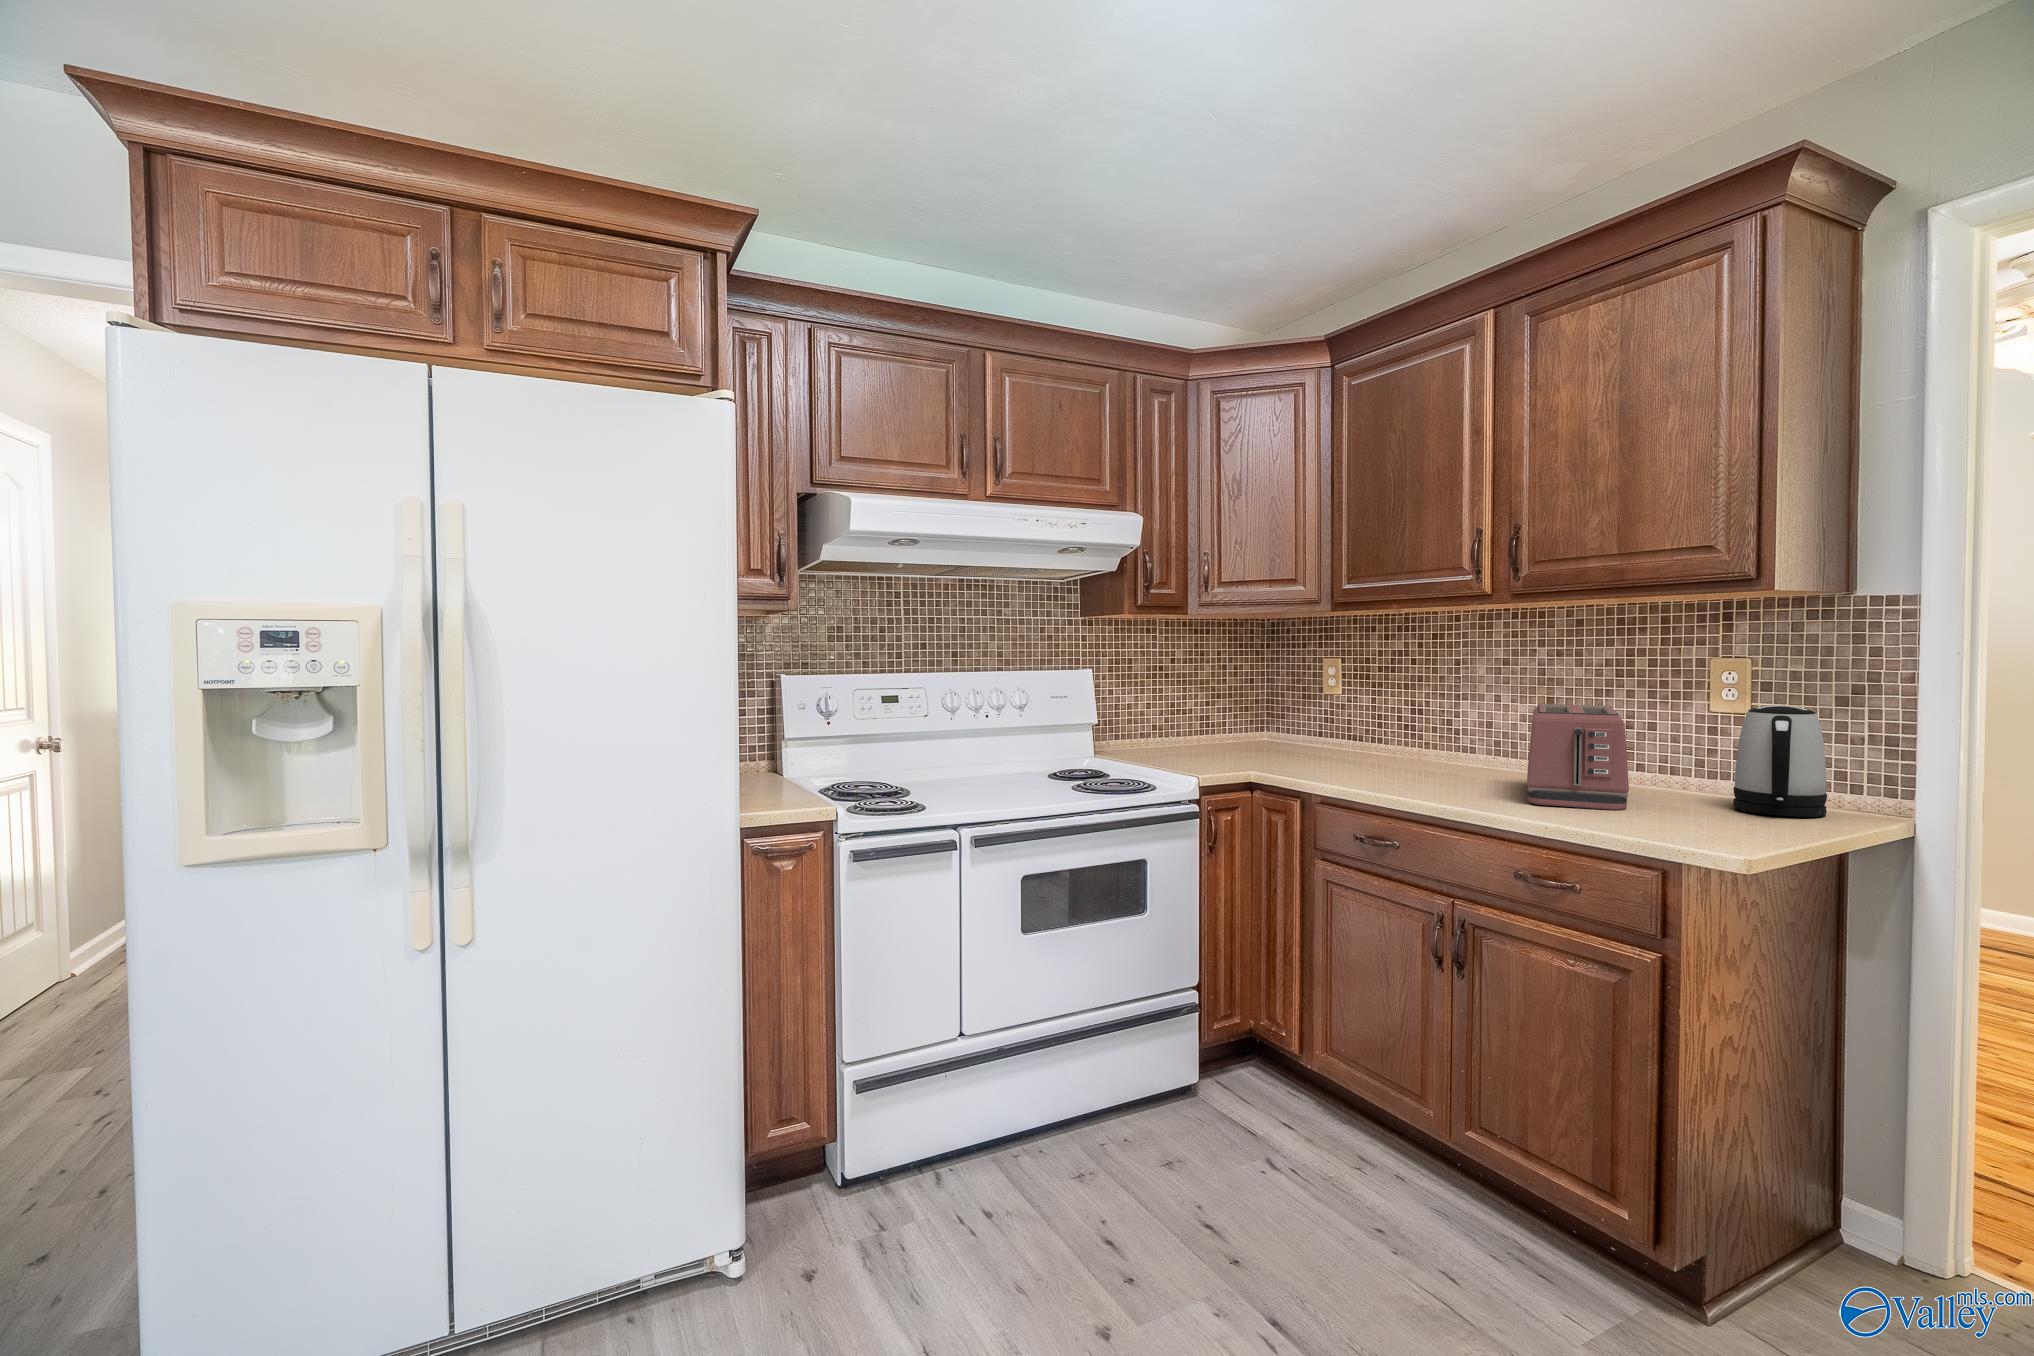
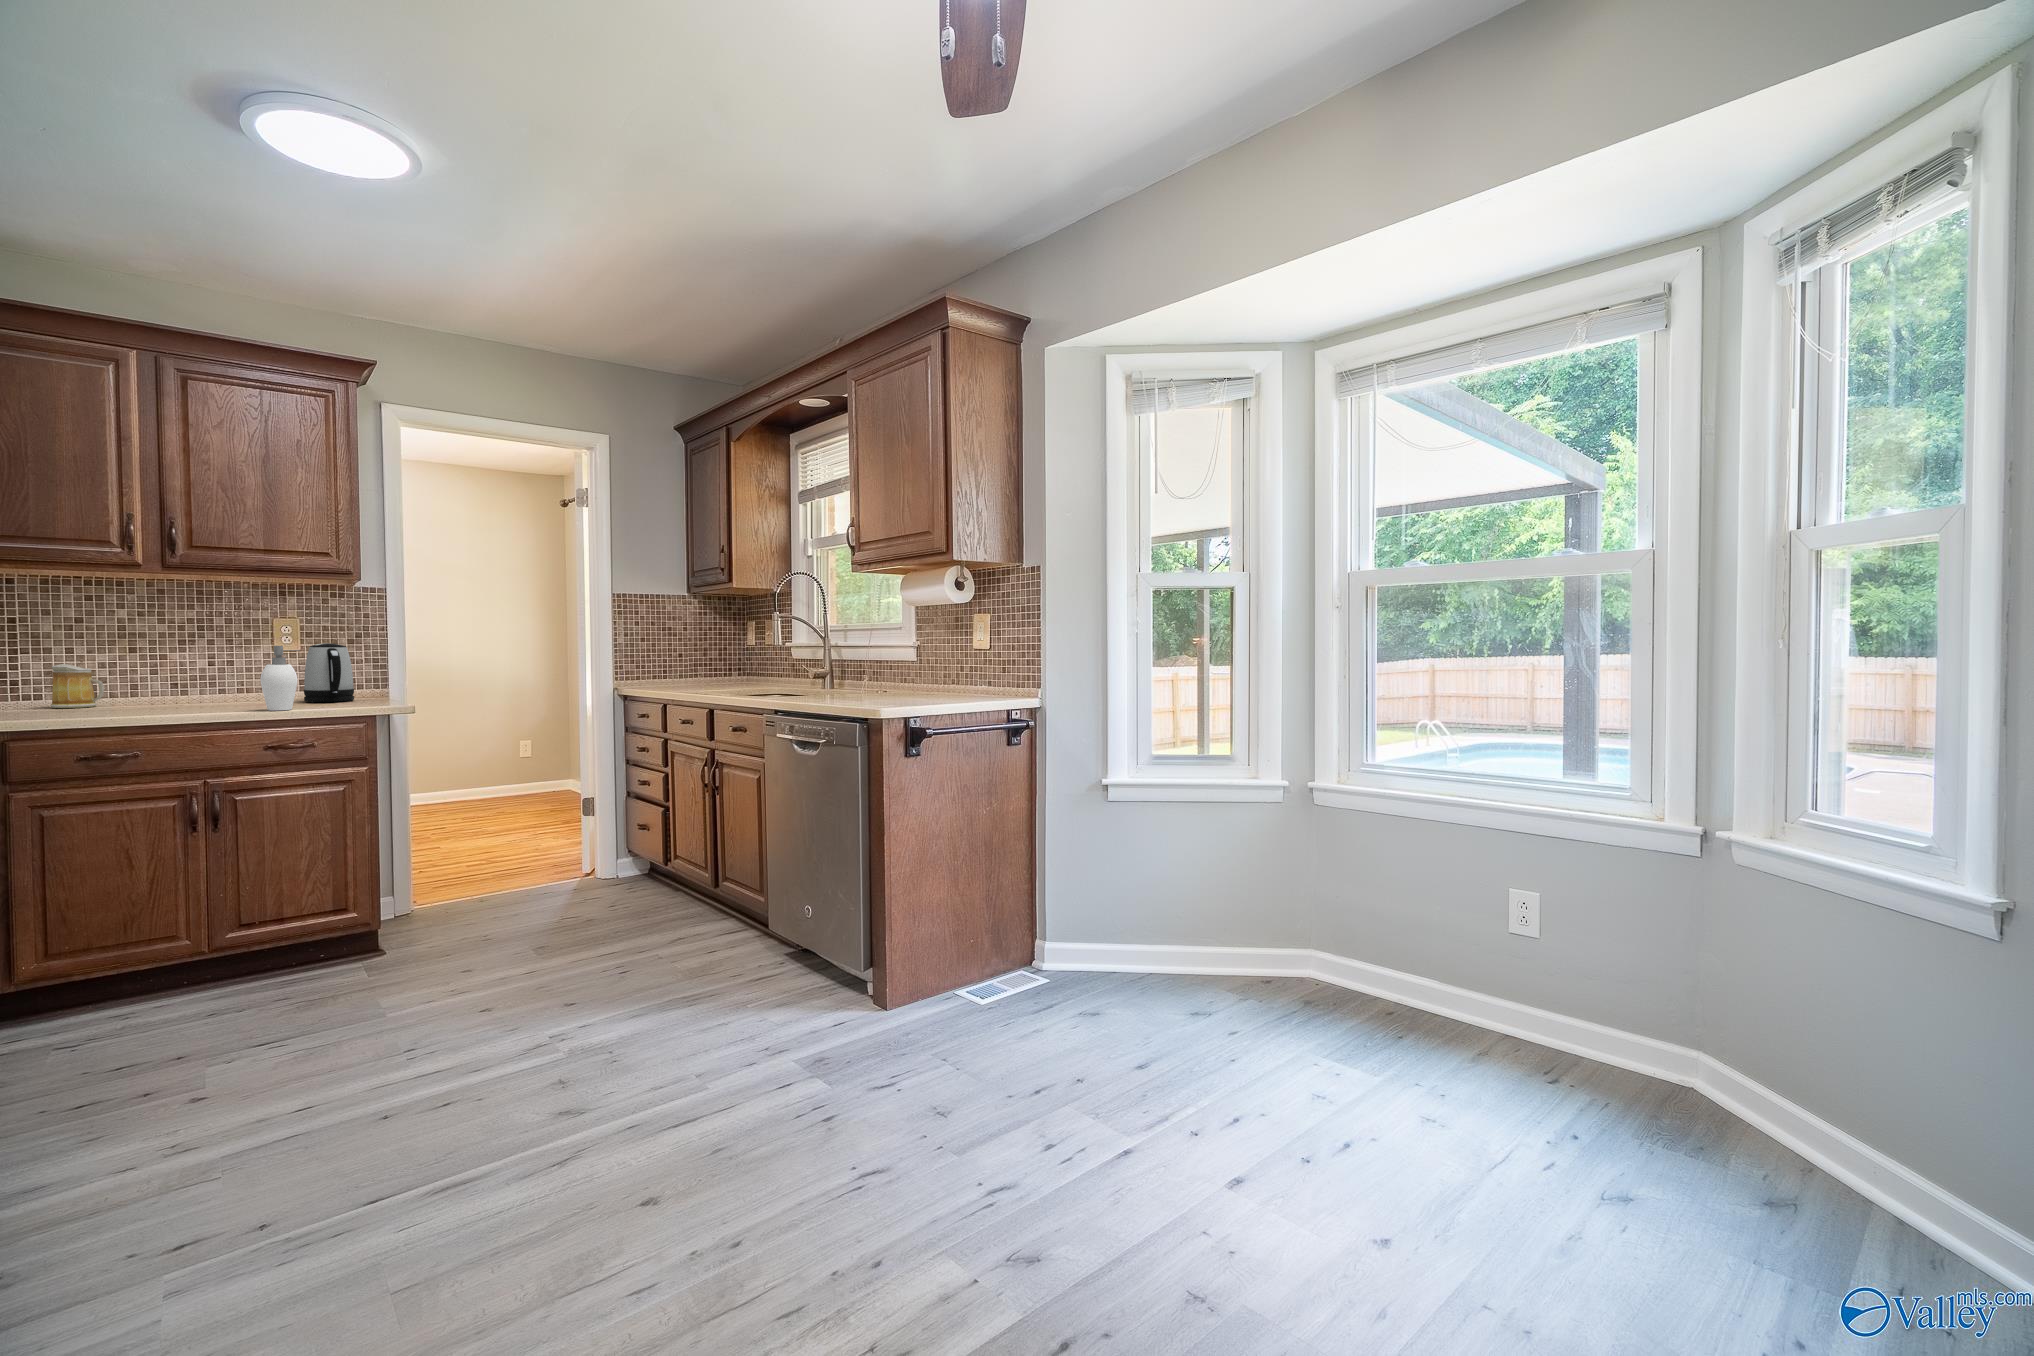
toaster: present [1527,704,1629,810] -> none [145,648,249,712]
soap dispenser: none [1626,712,1687,827] -> present [260,646,300,711]
mug: none [1453,718,1504,774] -> present [50,664,104,708]

